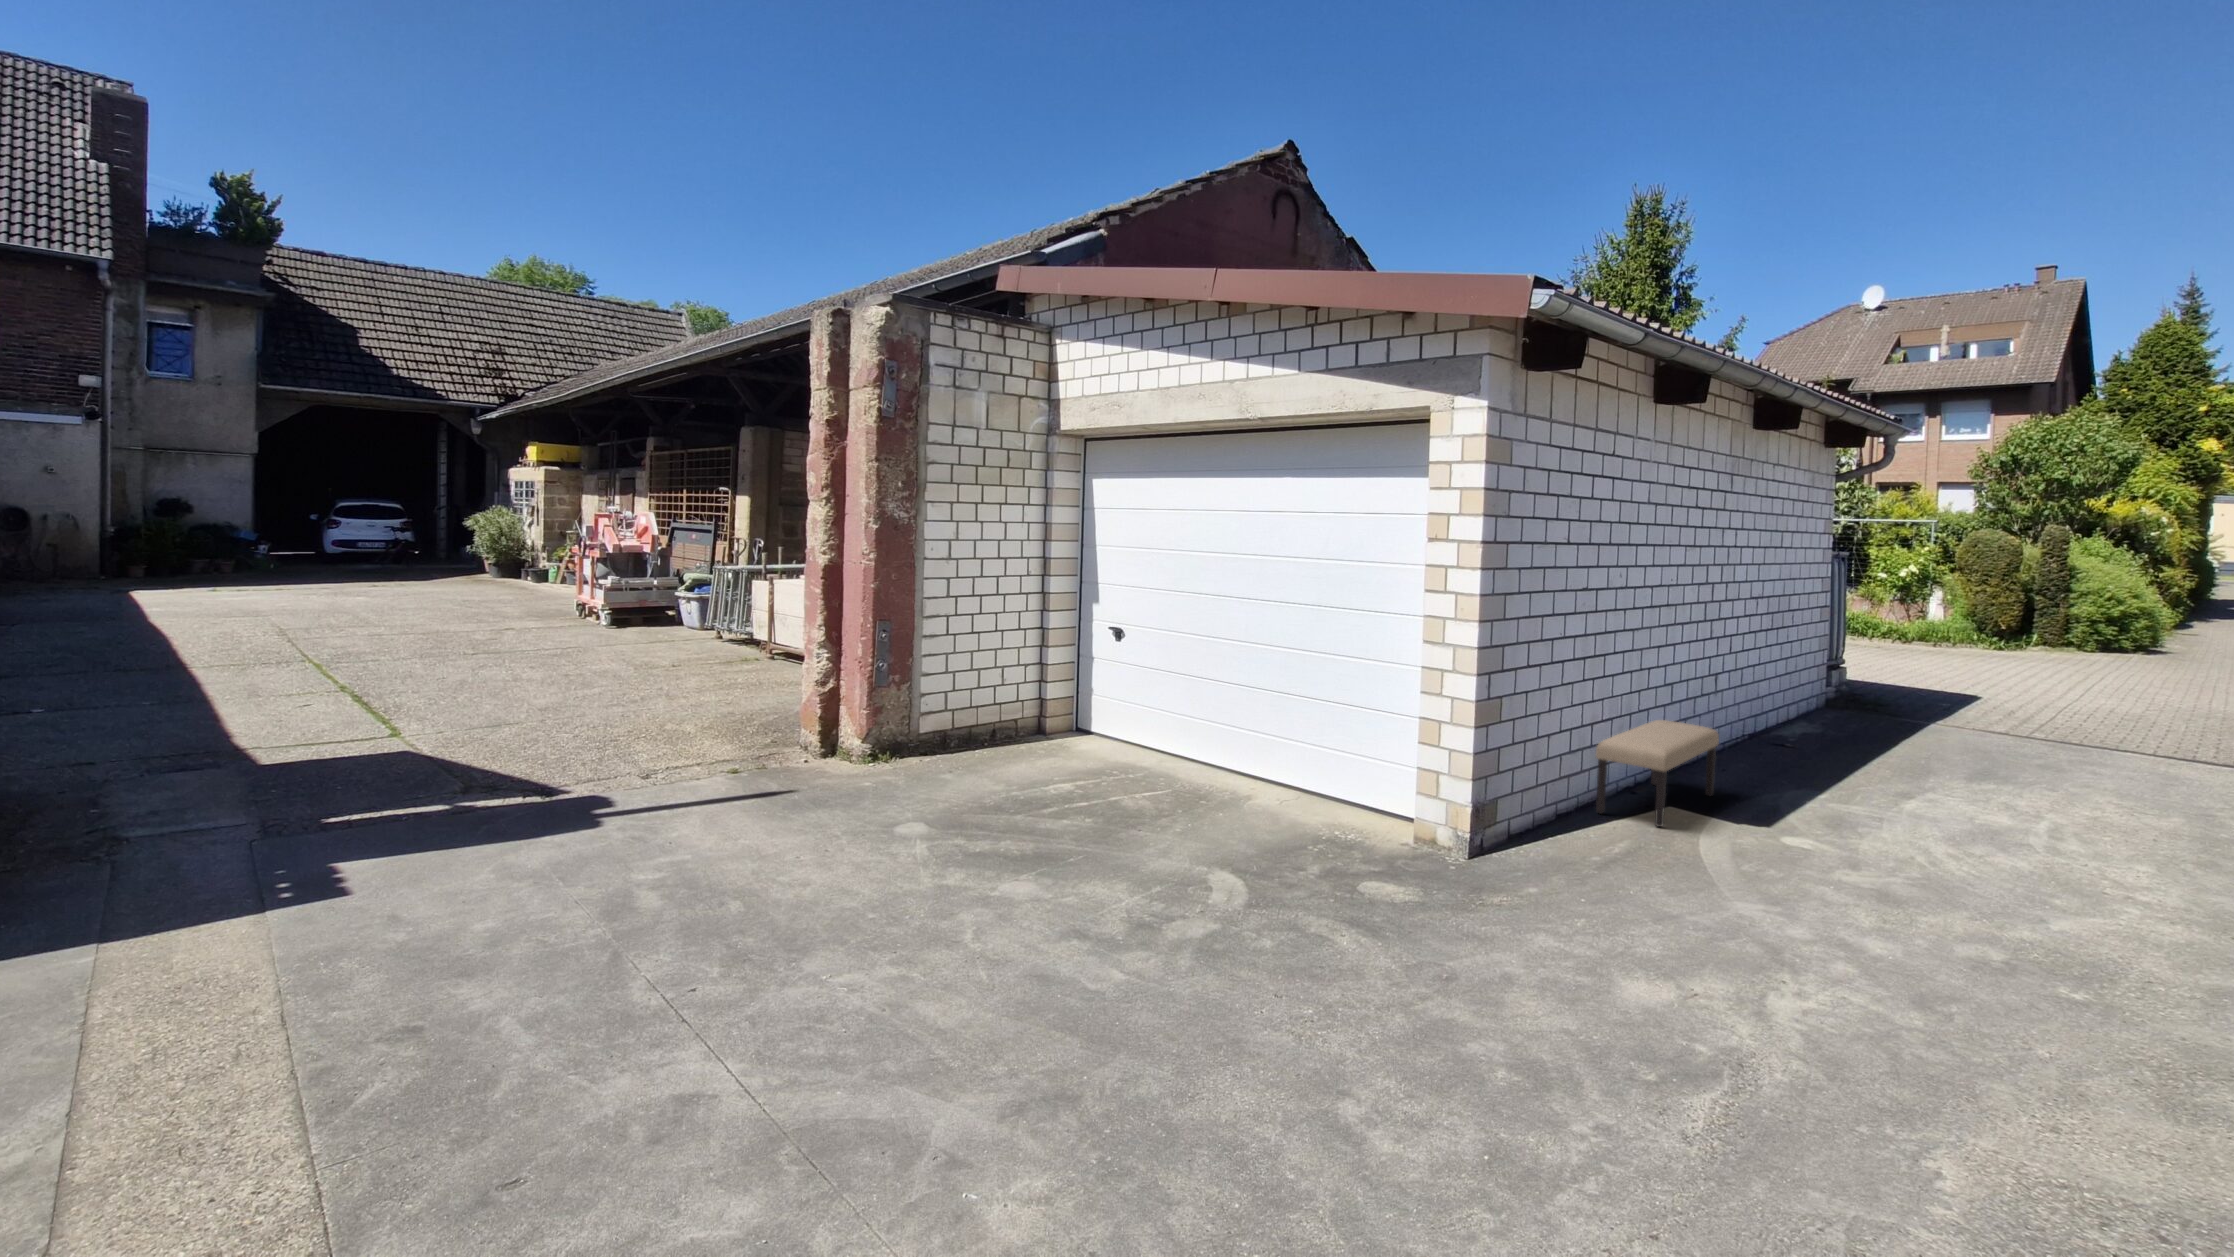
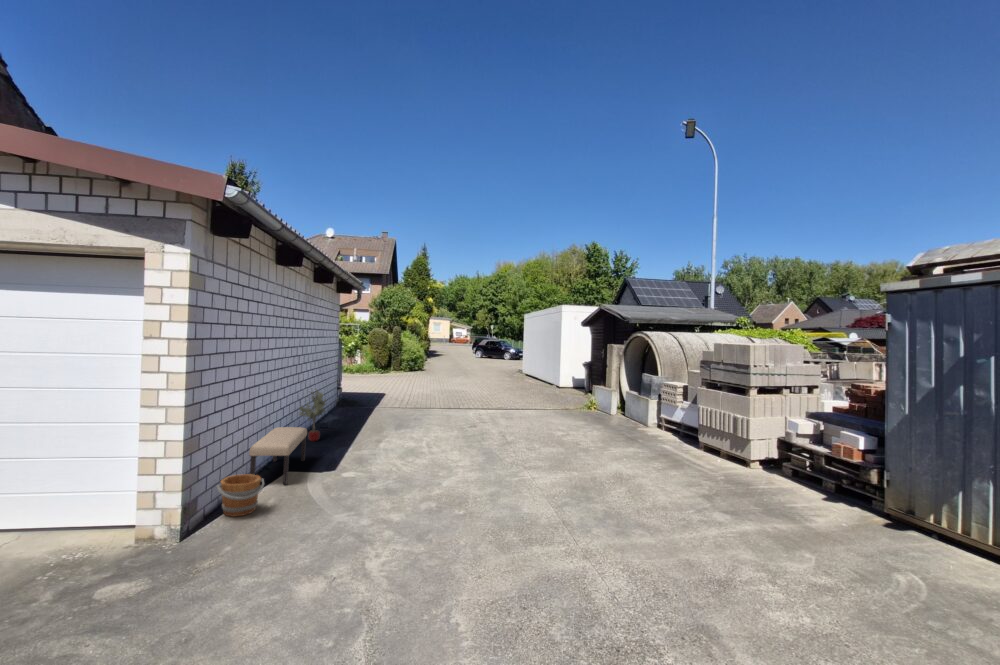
potted tree: none [1713,653,1780,767] -> present [300,389,326,442]
bucket: none [1531,782,1609,854] -> present [217,474,264,516]

